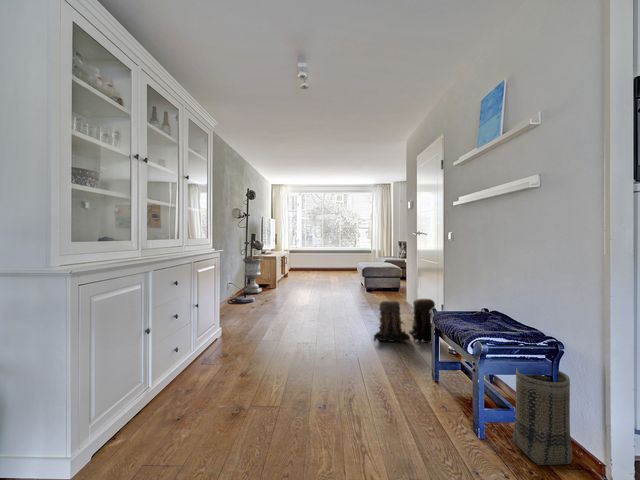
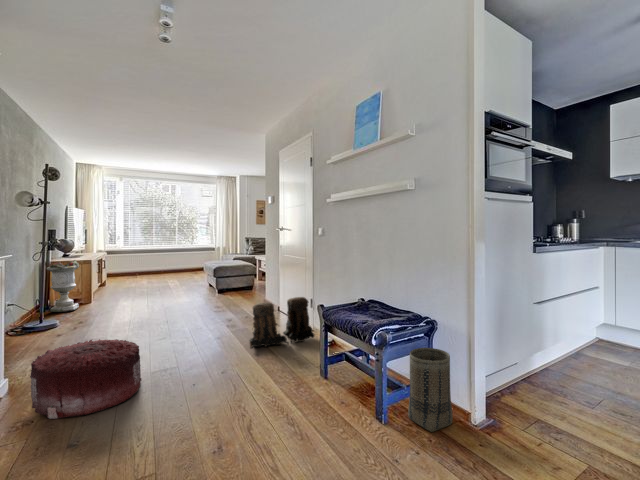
pouf: none [205,313,280,368] -> present [30,339,141,419]

